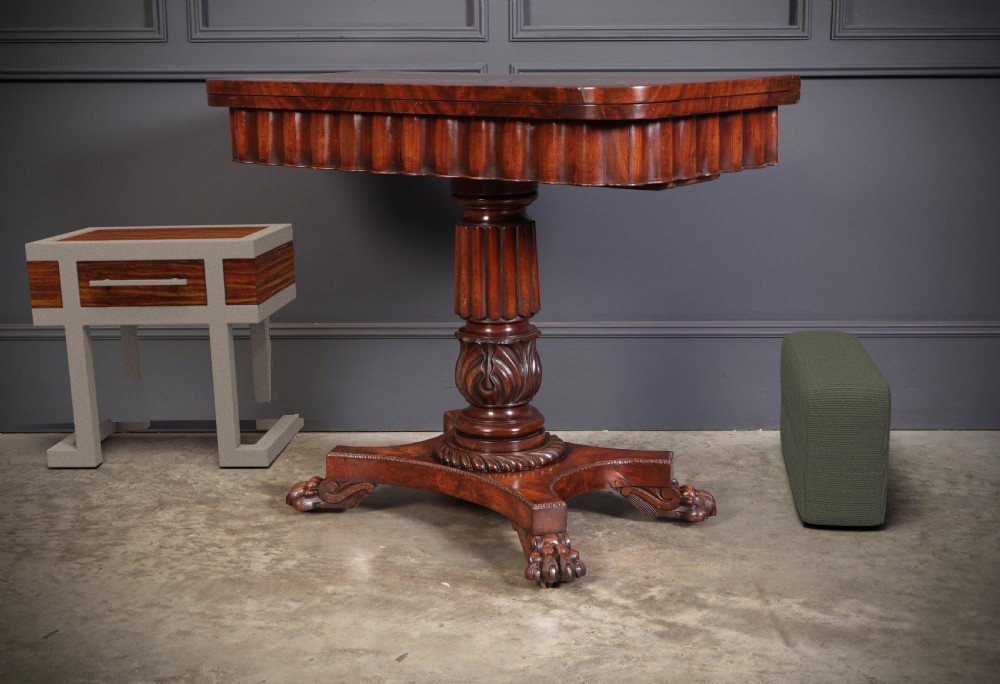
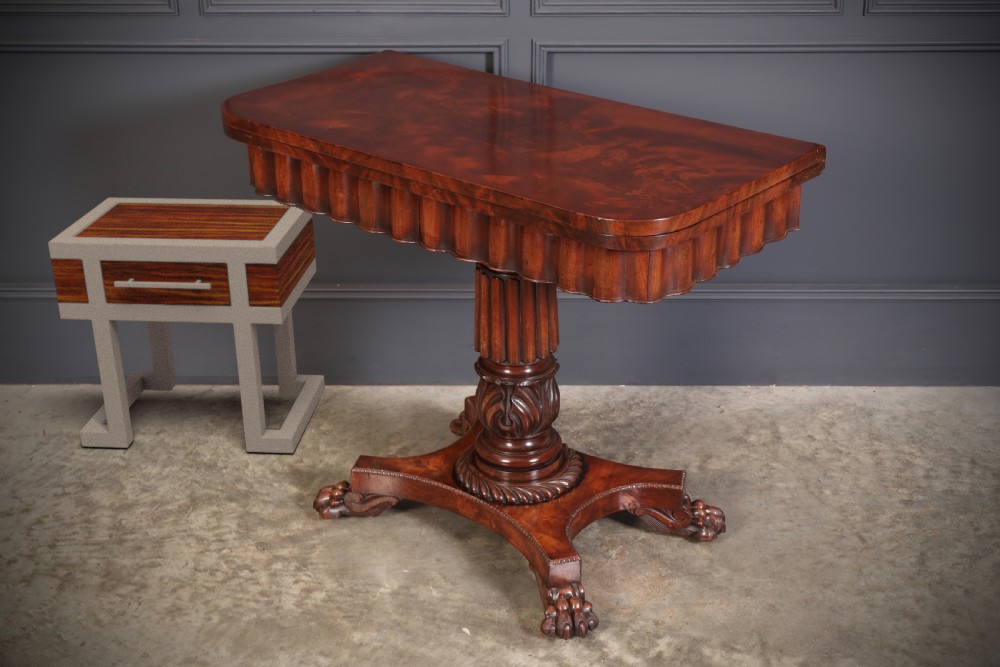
pouf: present [780,330,891,526] -> none [786,337,897,566]

